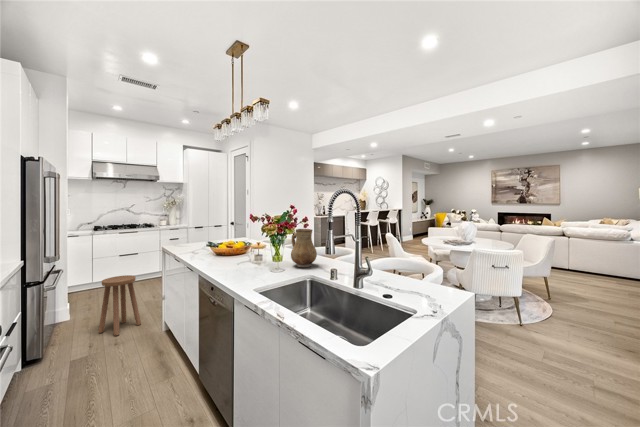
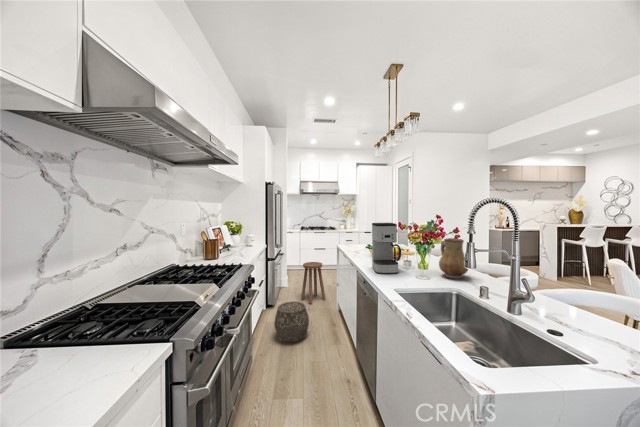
coffee maker: none [218,215,253,273] -> present [372,223,401,274]
woven basket: none [51,336,120,403] -> present [274,302,309,342]

